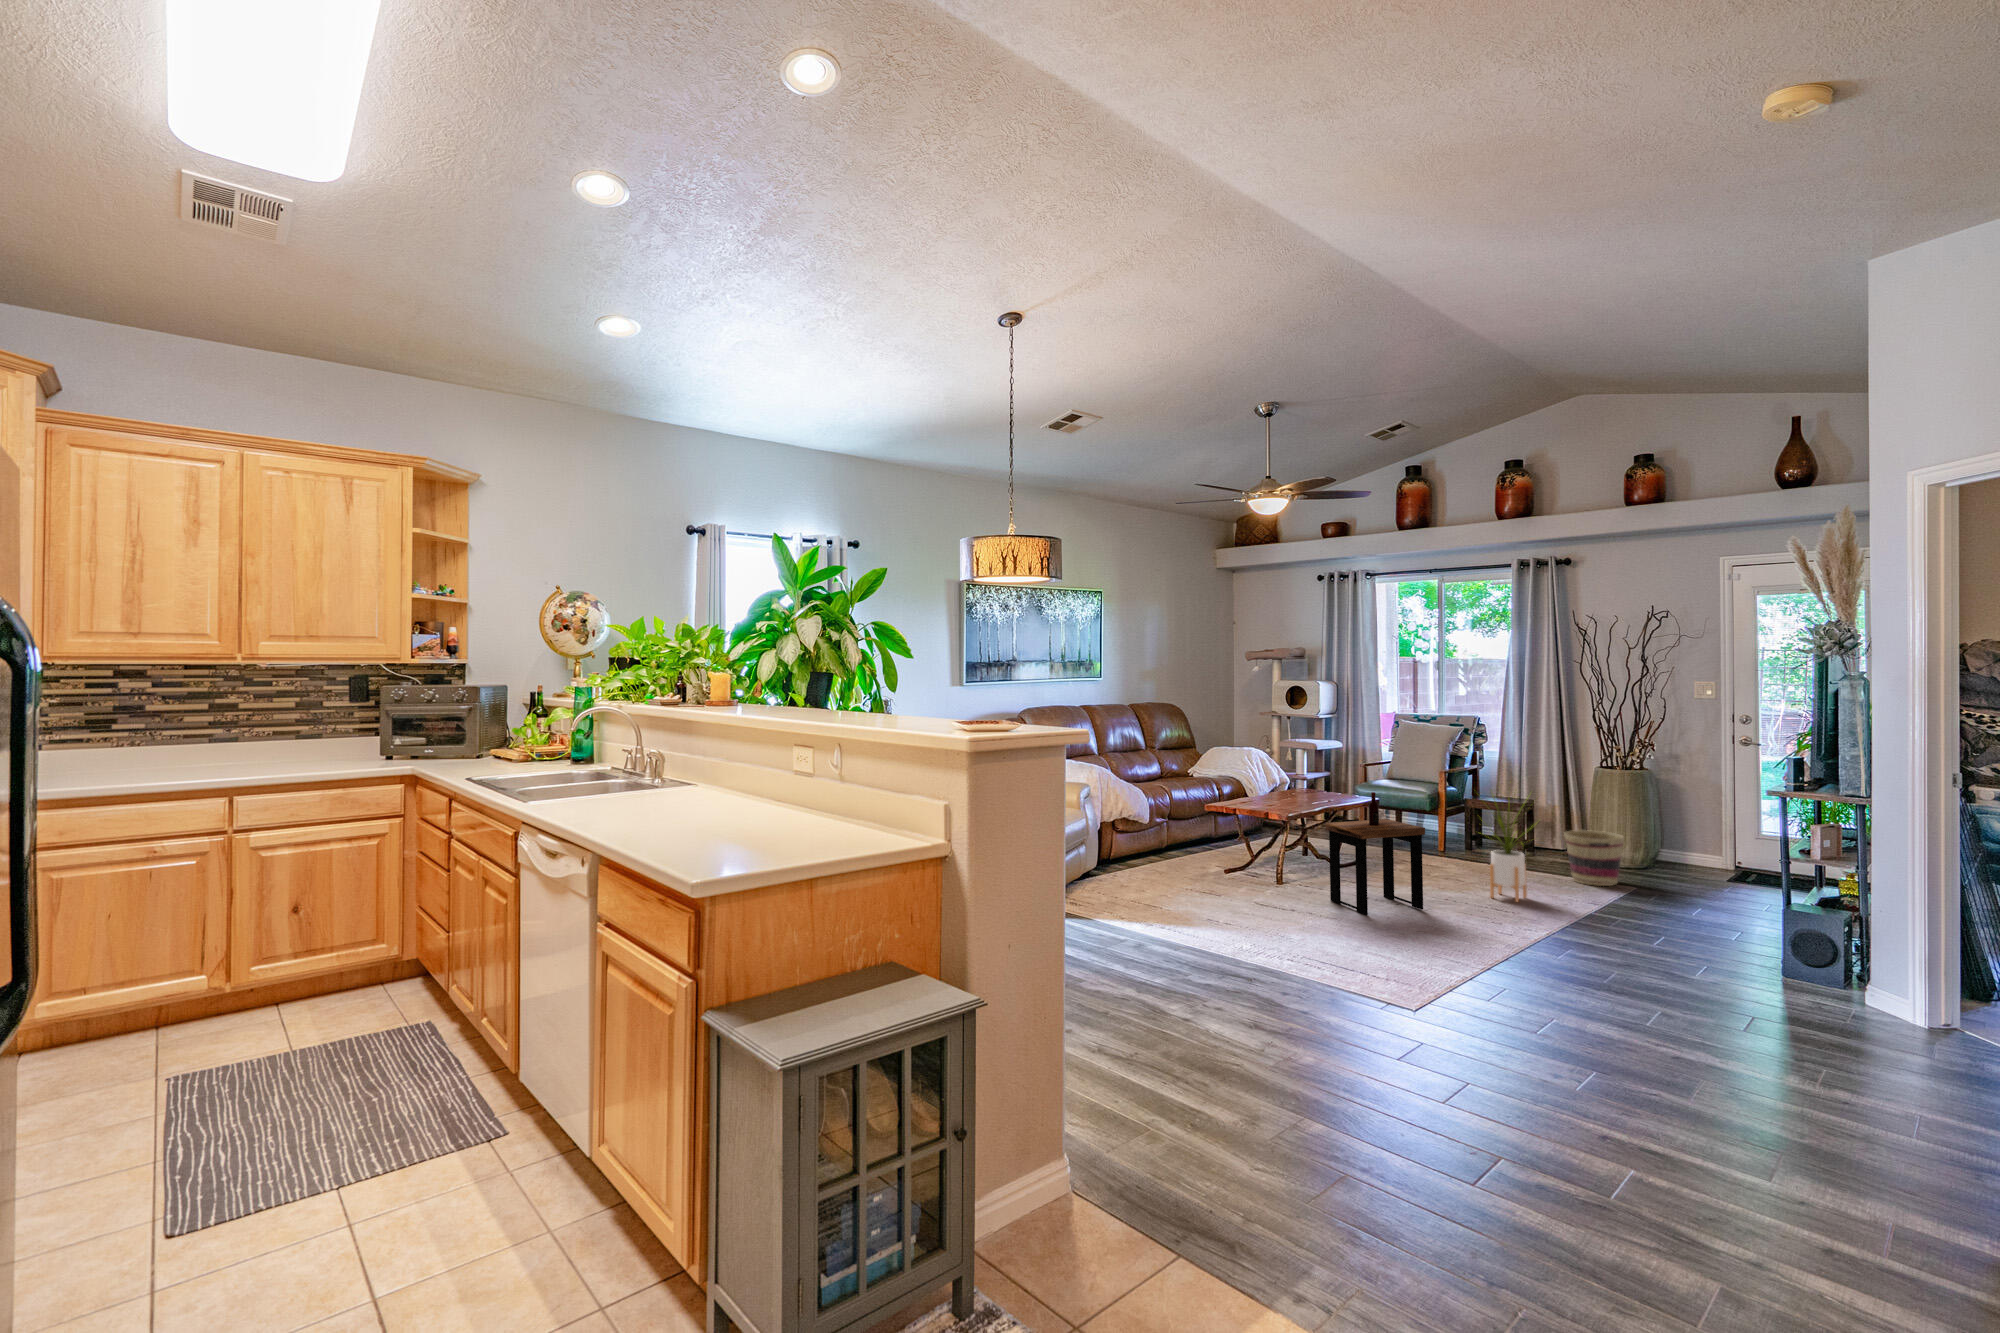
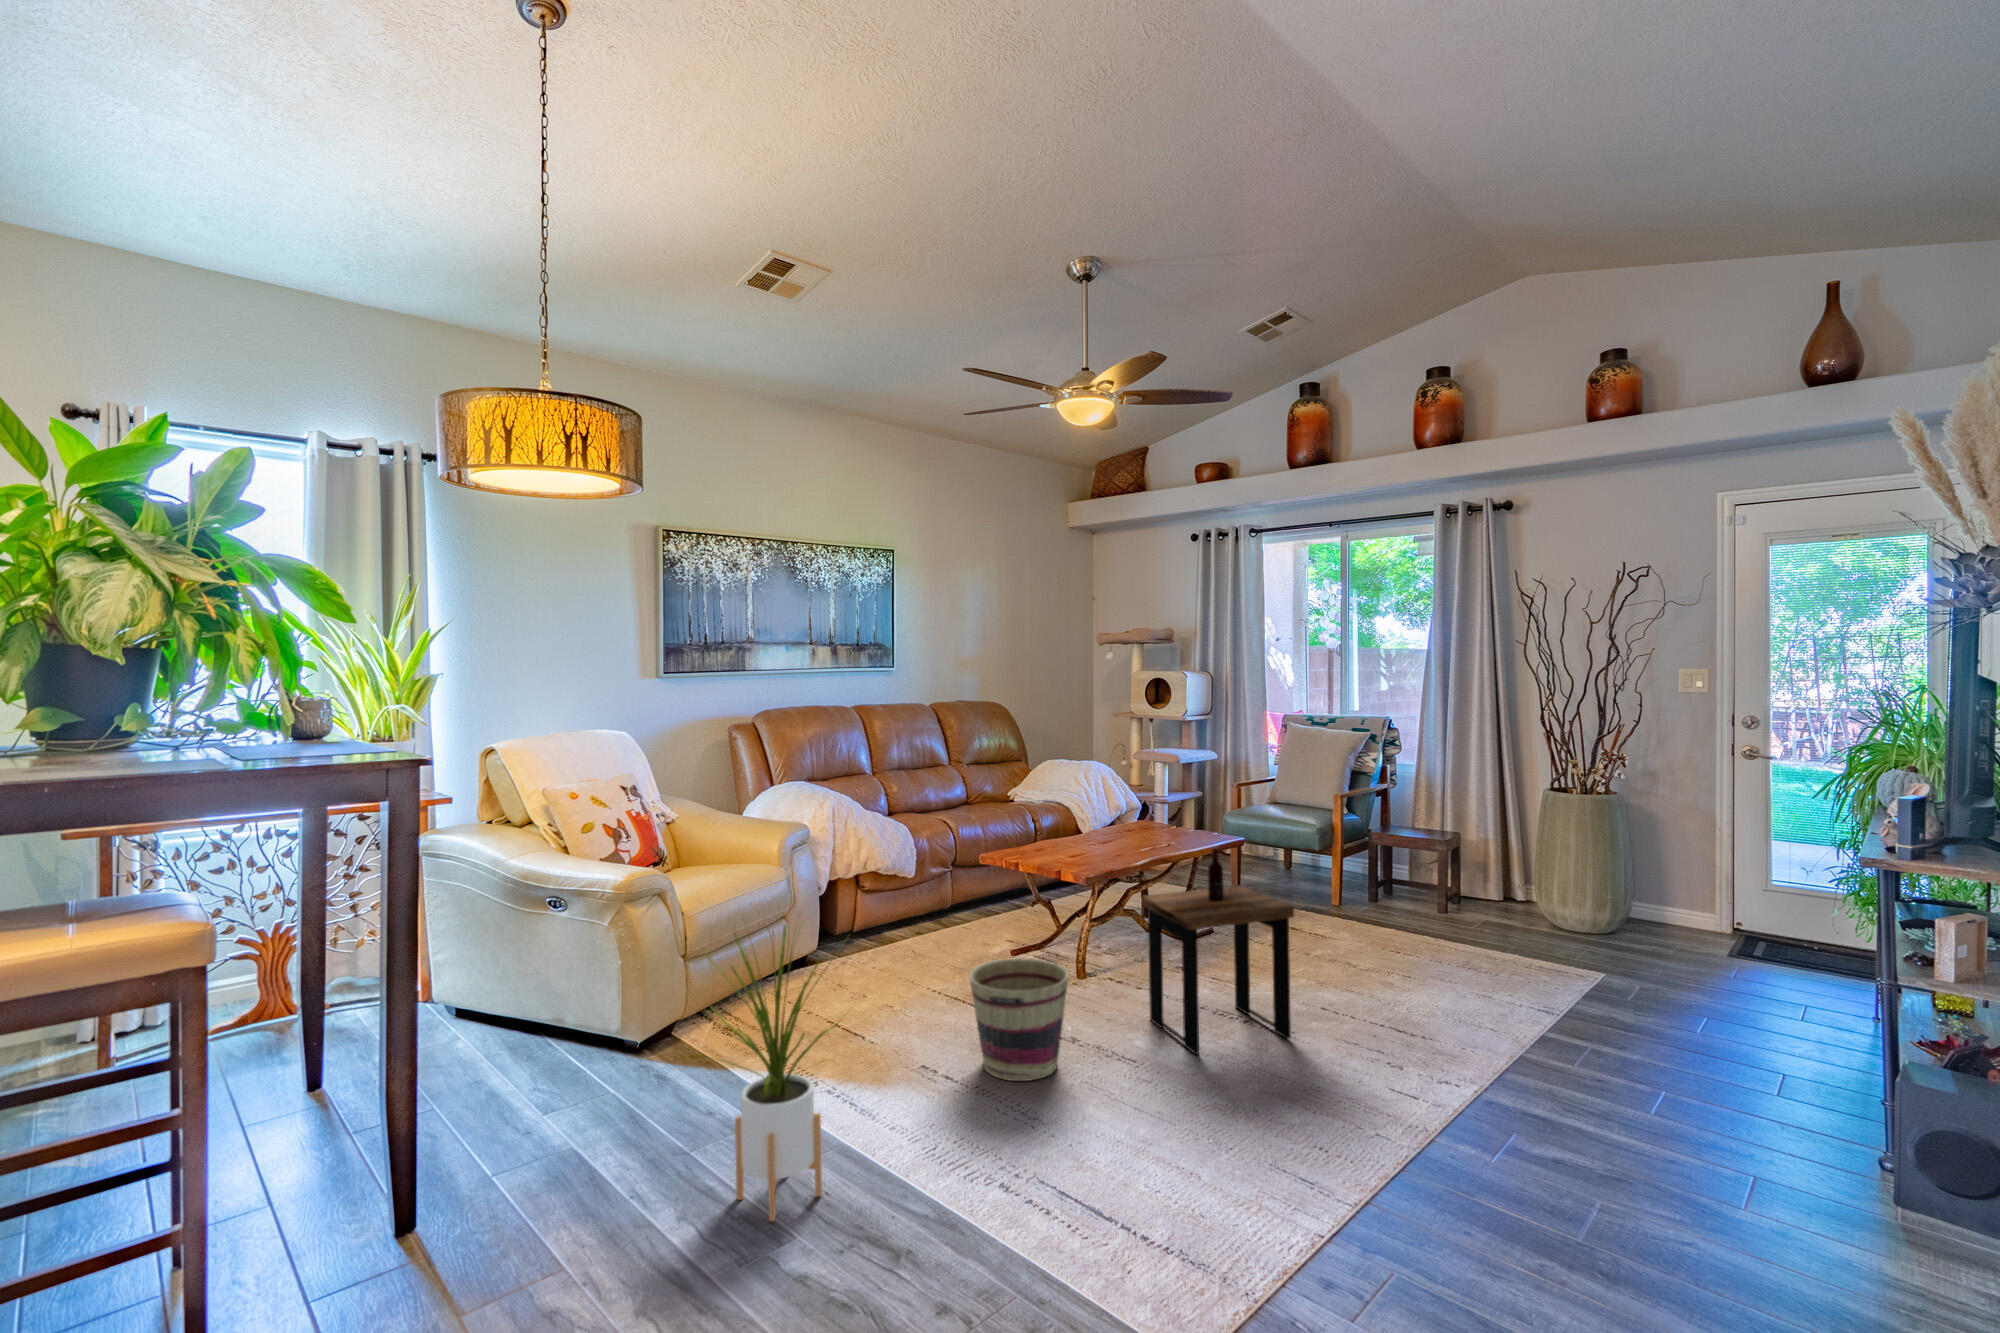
house plant: present [1488,794,1531,902] -> present [710,925,848,1221]
basket: present [1564,830,1624,886] -> present [969,958,1069,1081]

